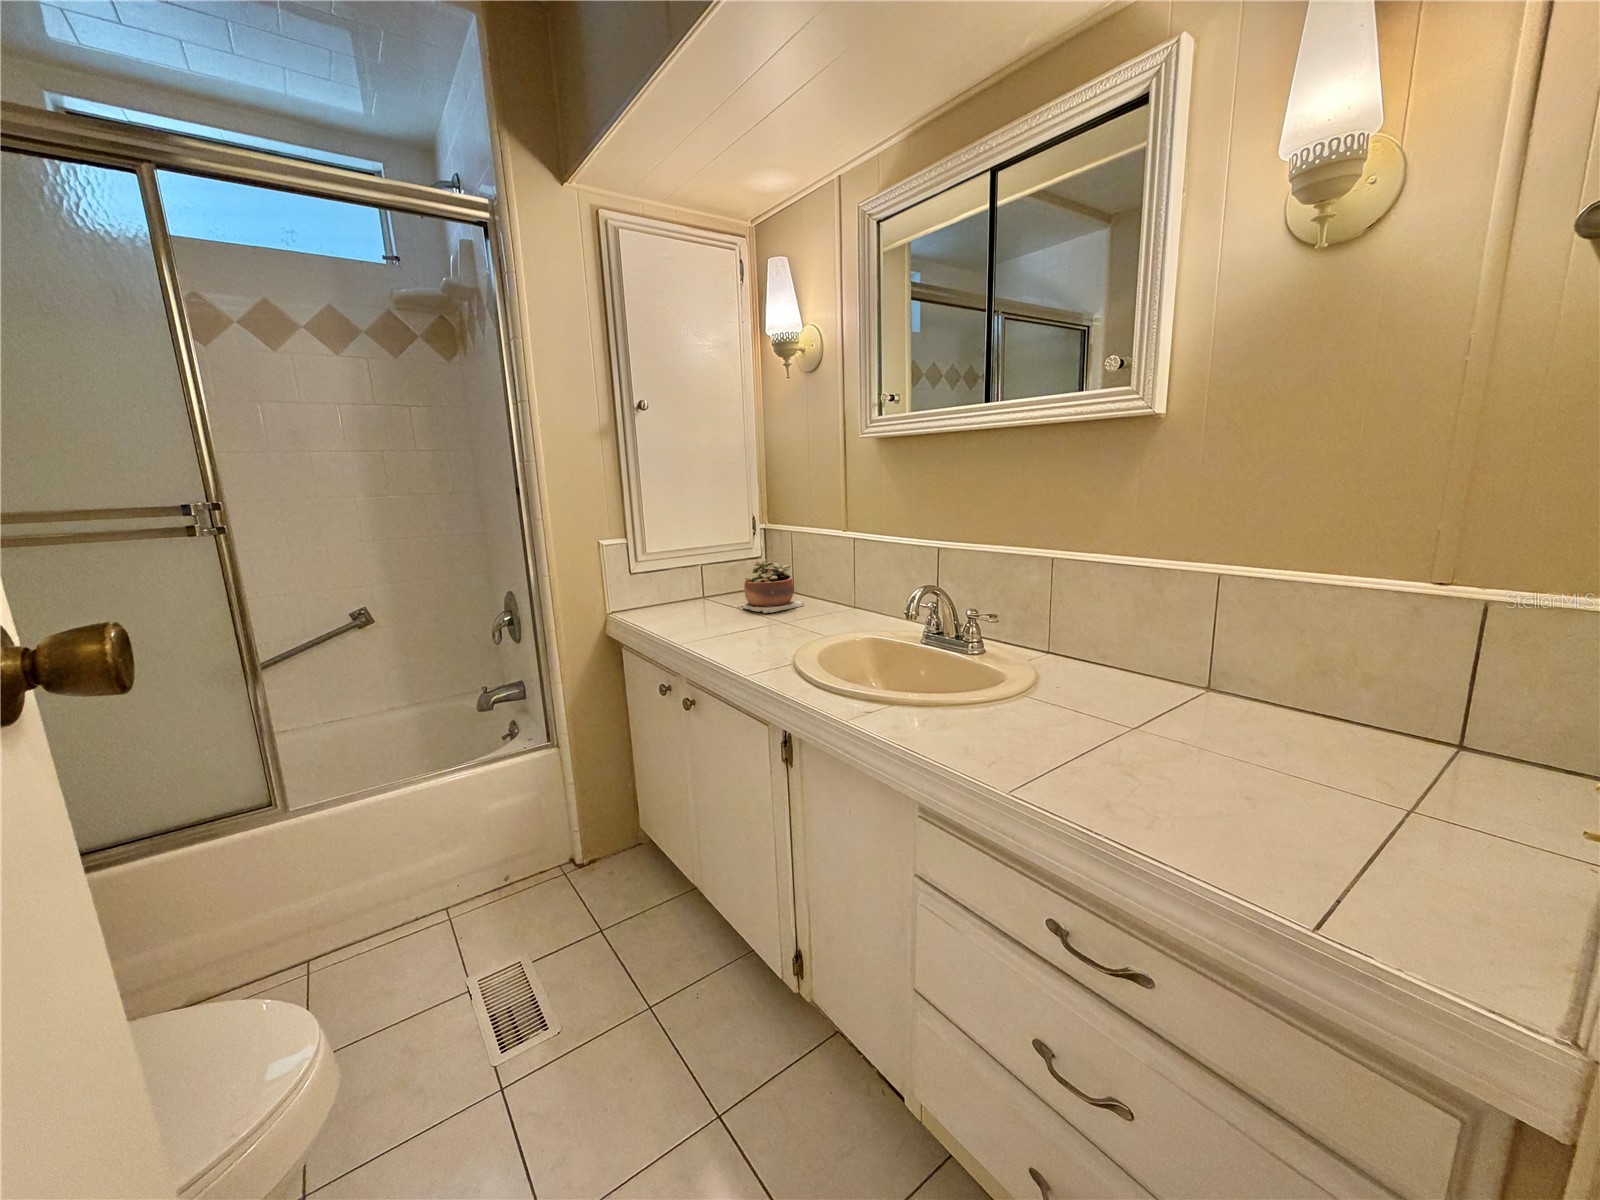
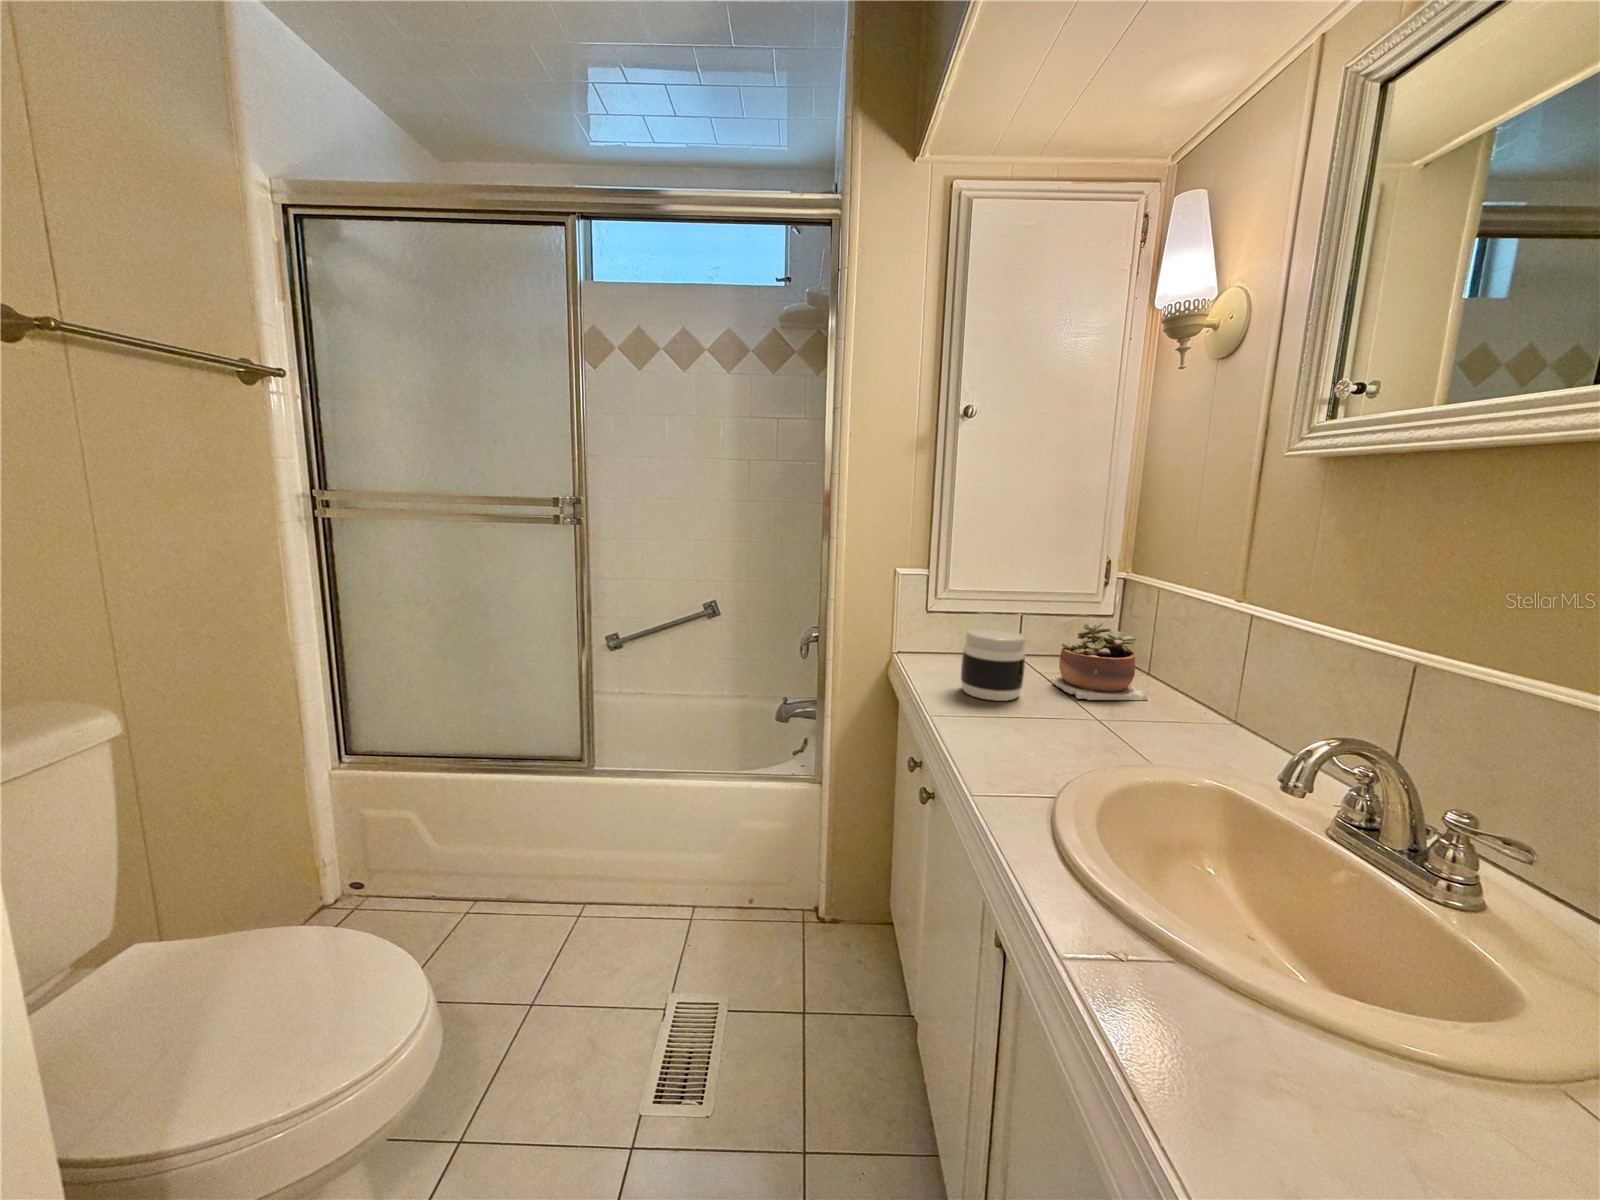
jar: none [682,574,729,627] -> present [961,628,1025,701]

